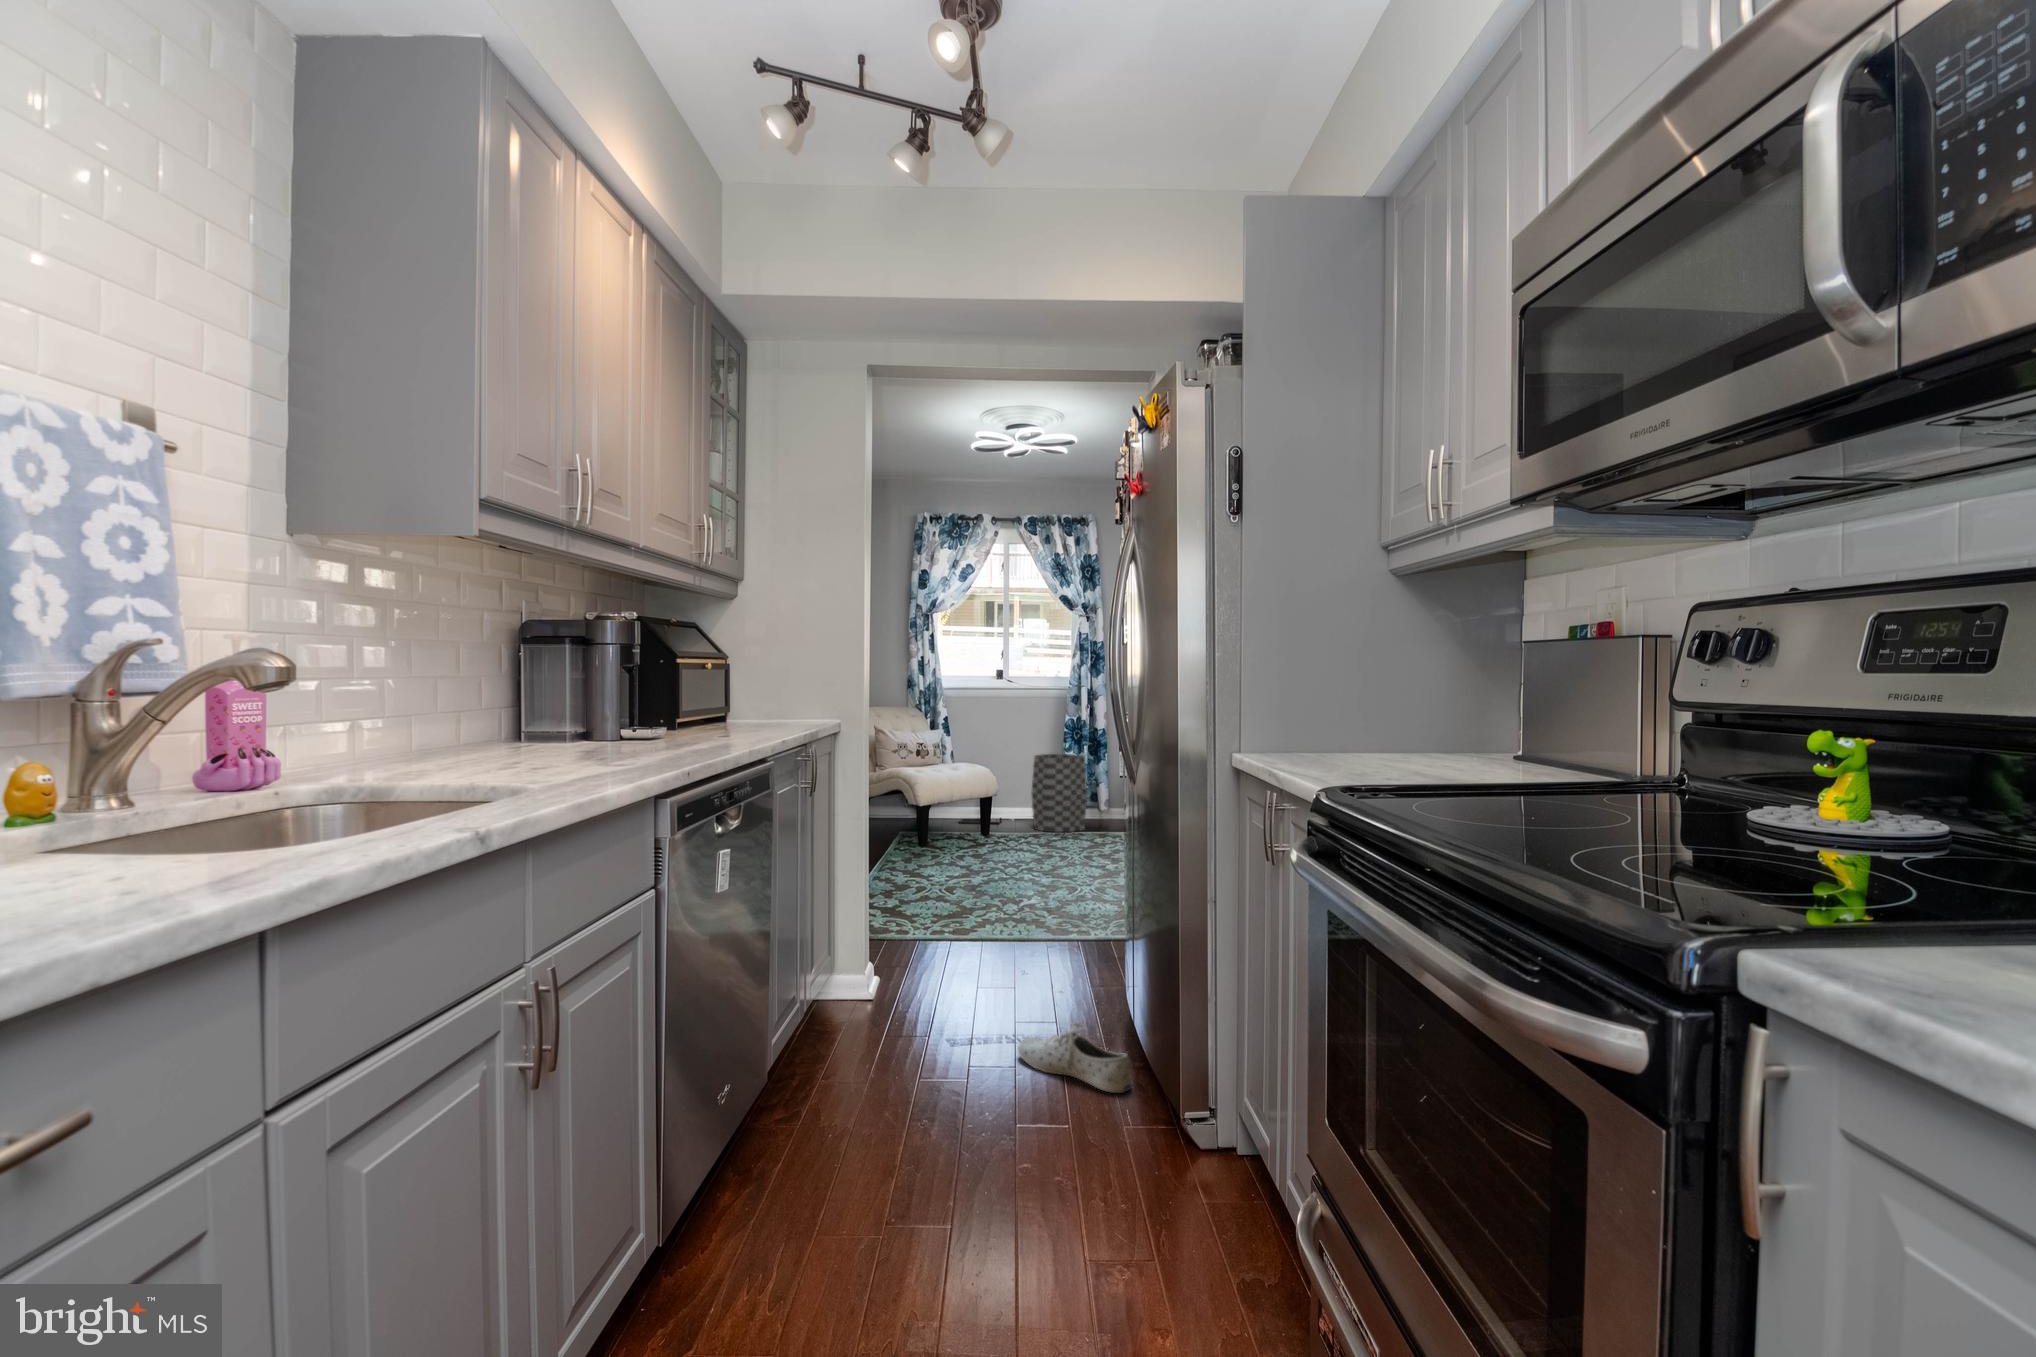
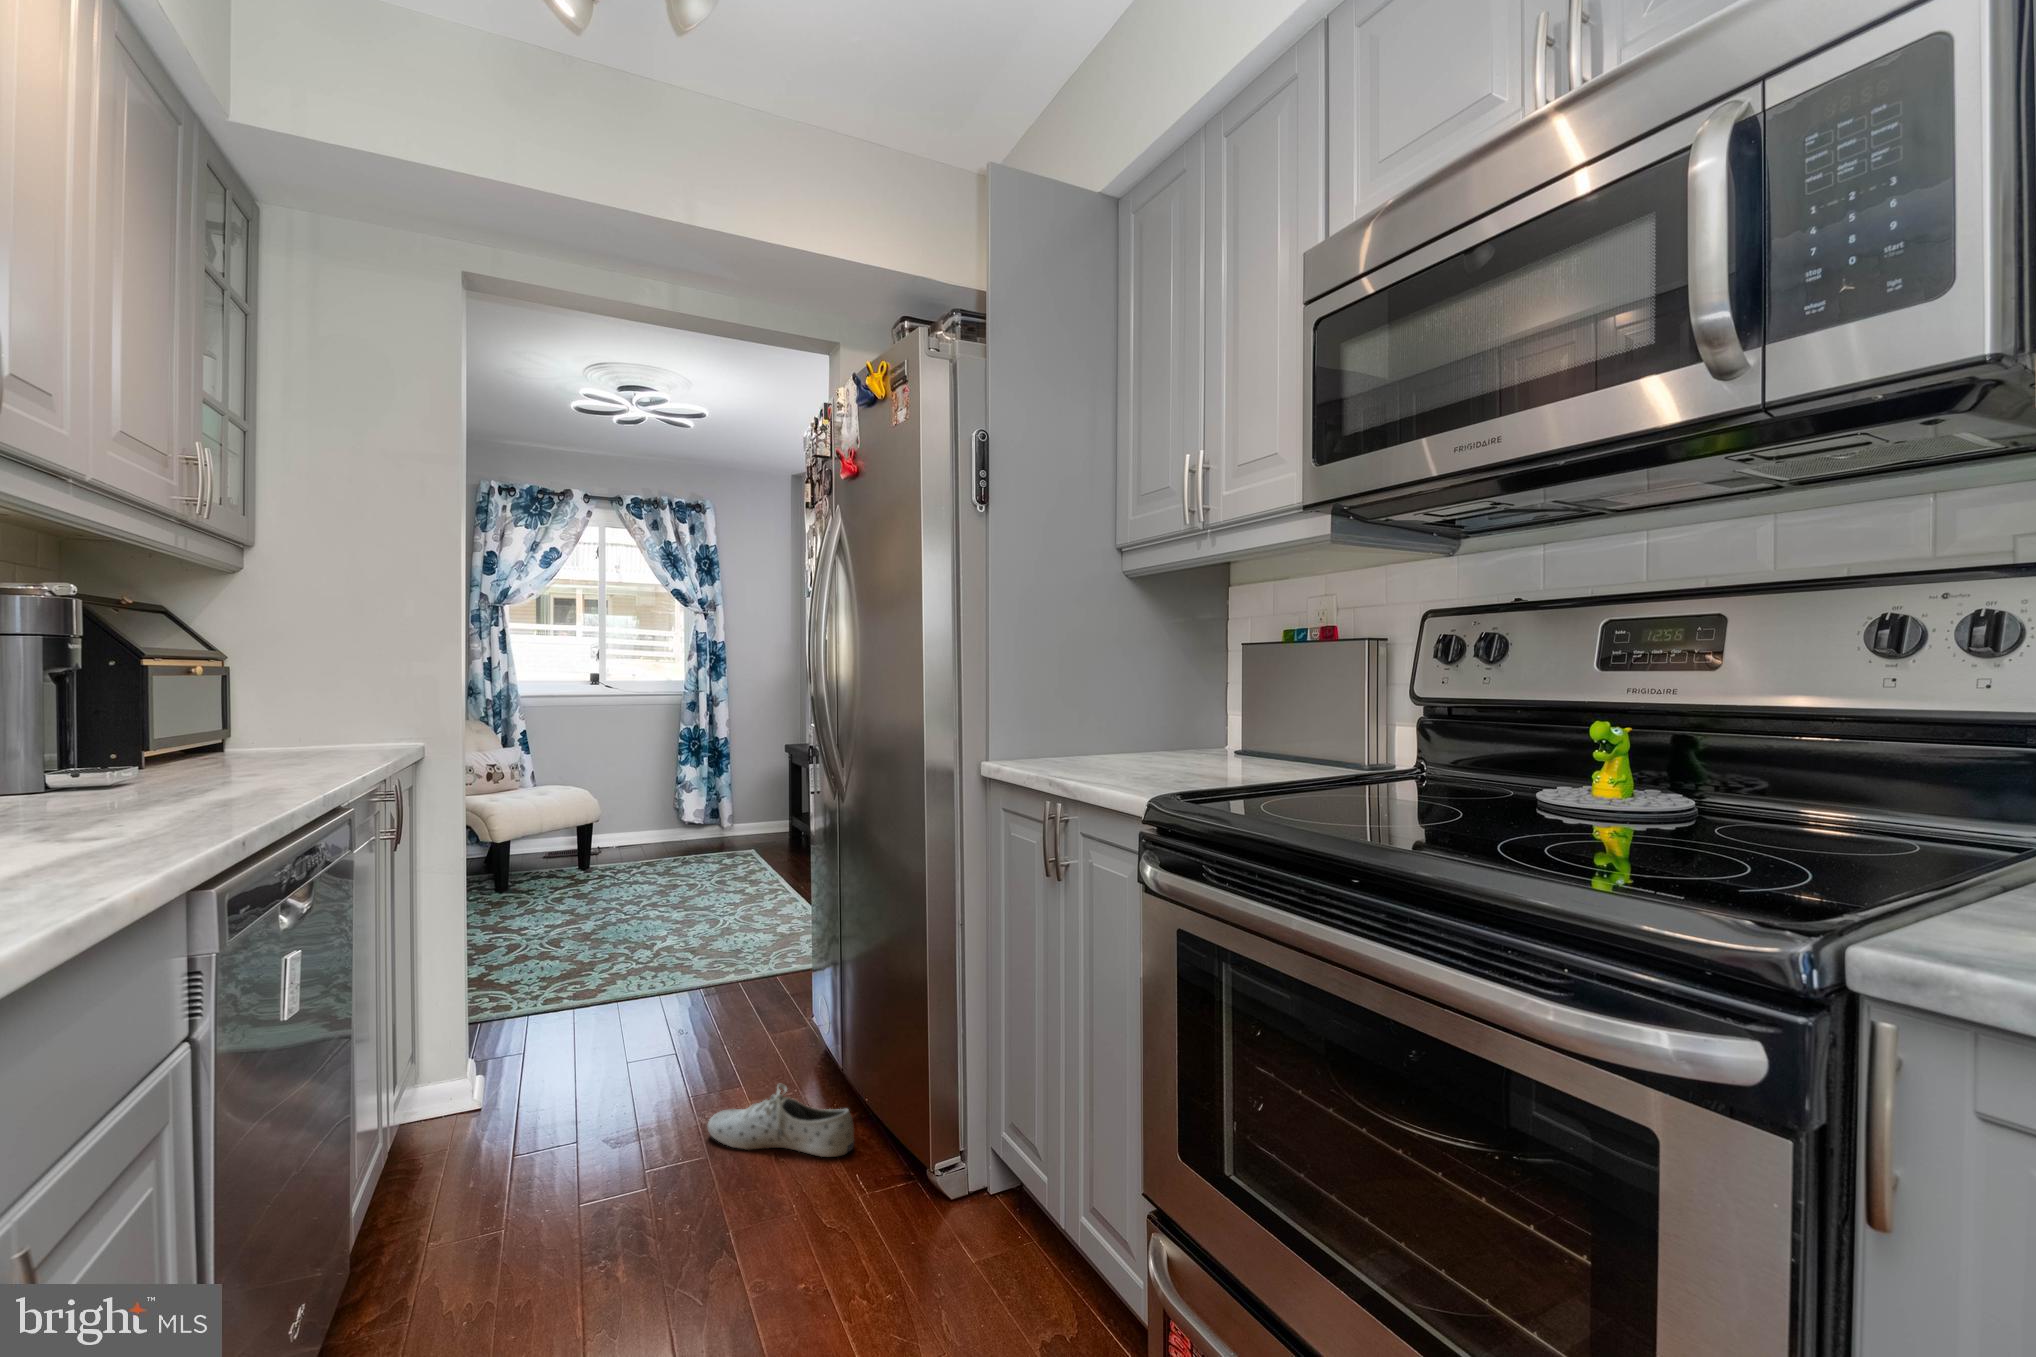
trash can: present [1032,754,1087,832] -> none [640,769,708,859]

